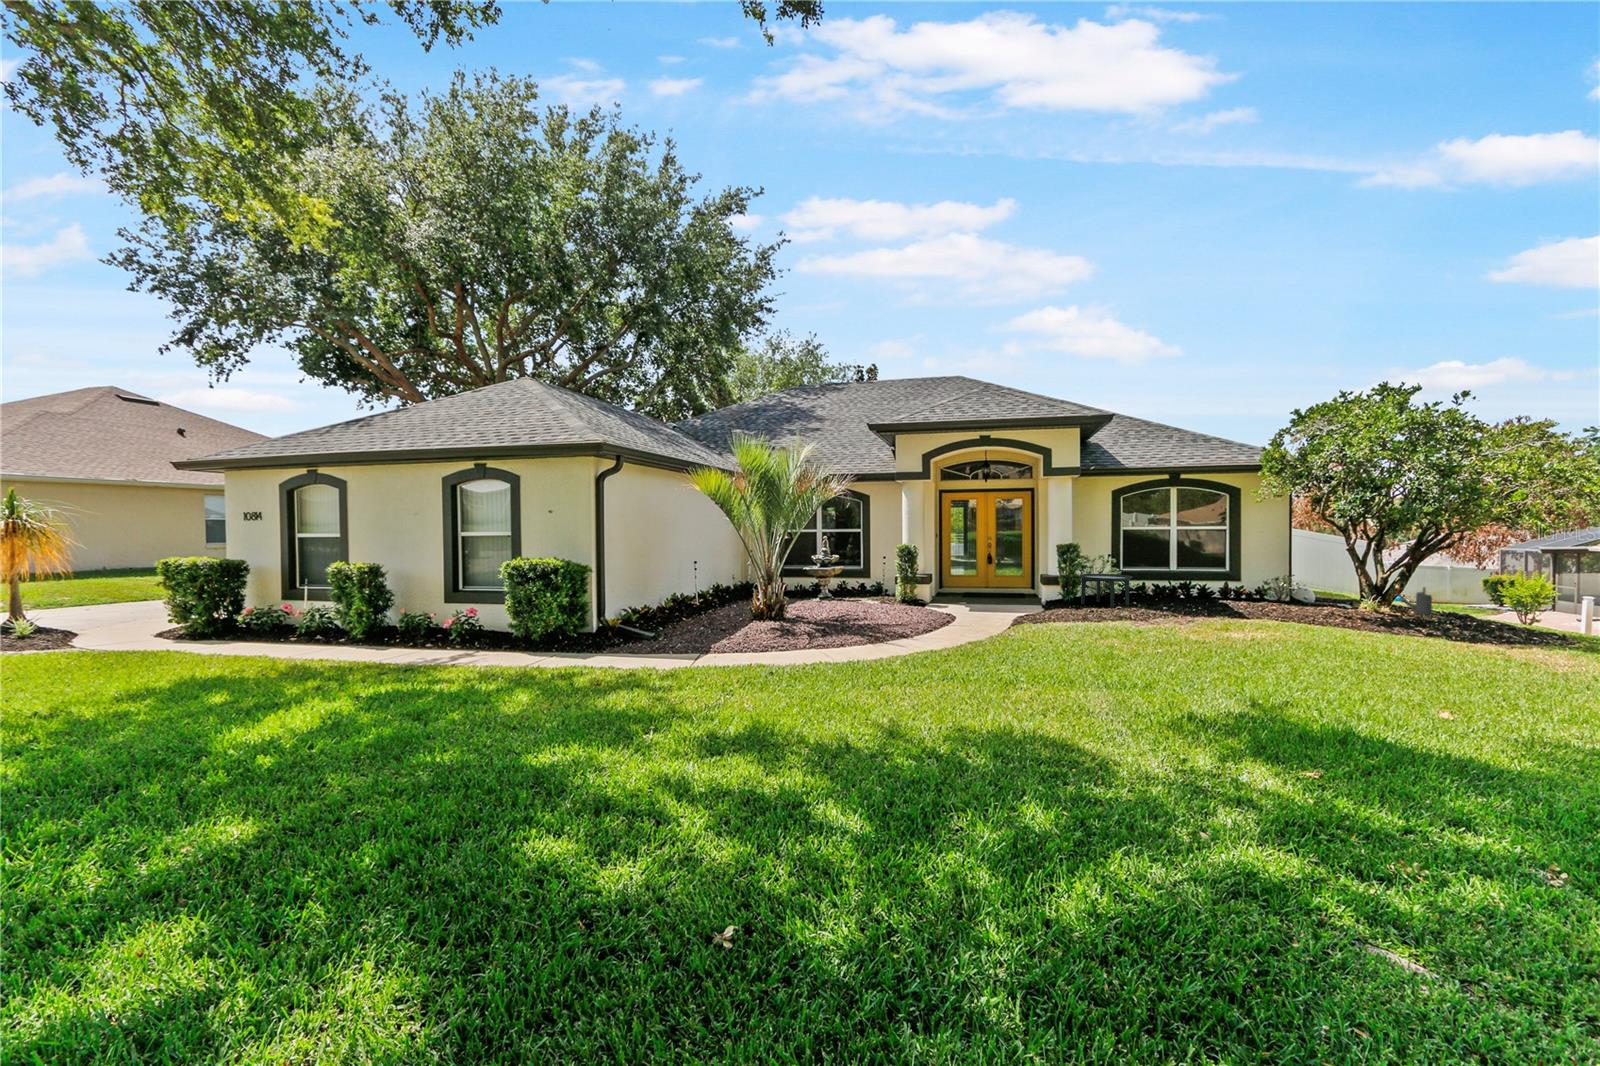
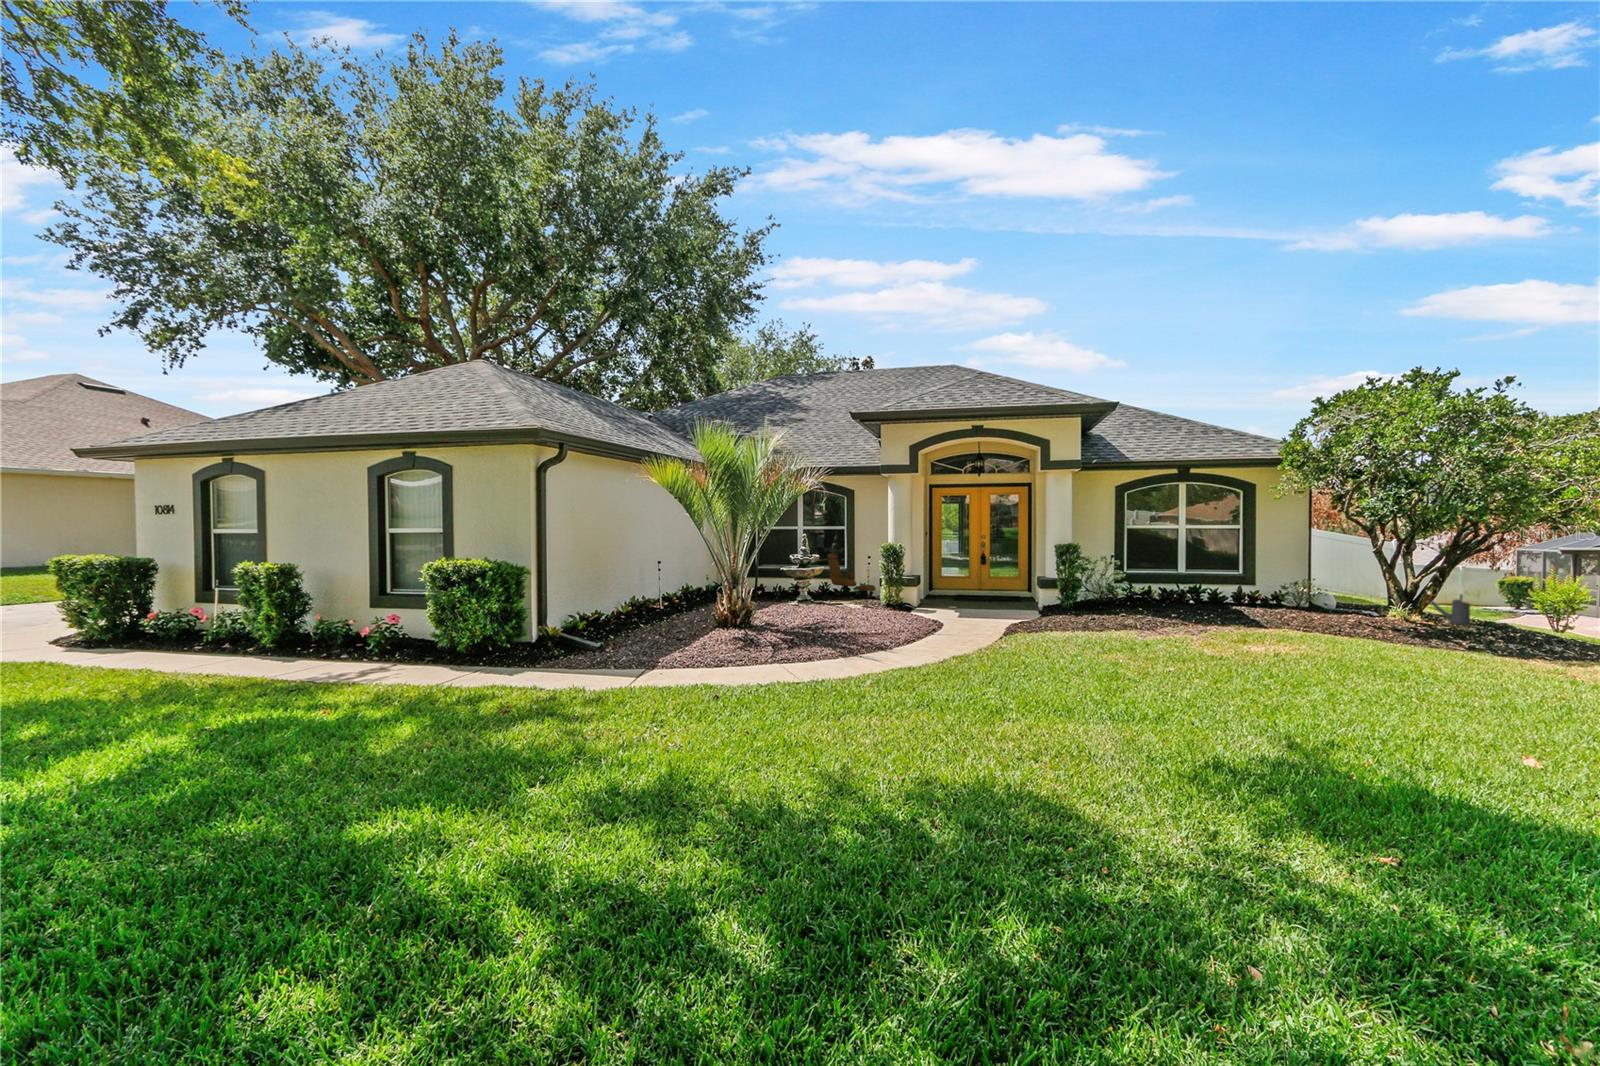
lounge chair: none [845,554,890,595] -> present [828,554,876,598]
round table: present [1079,574,1132,608] -> none [1079,577,1138,614]

